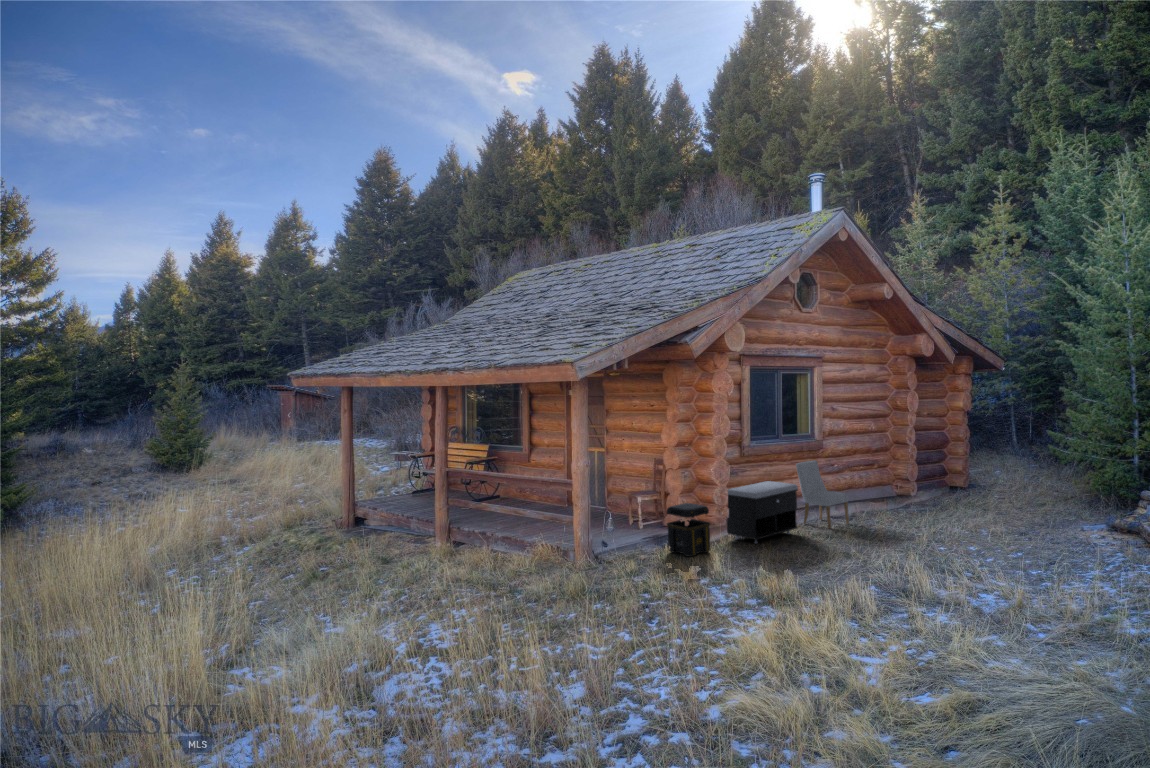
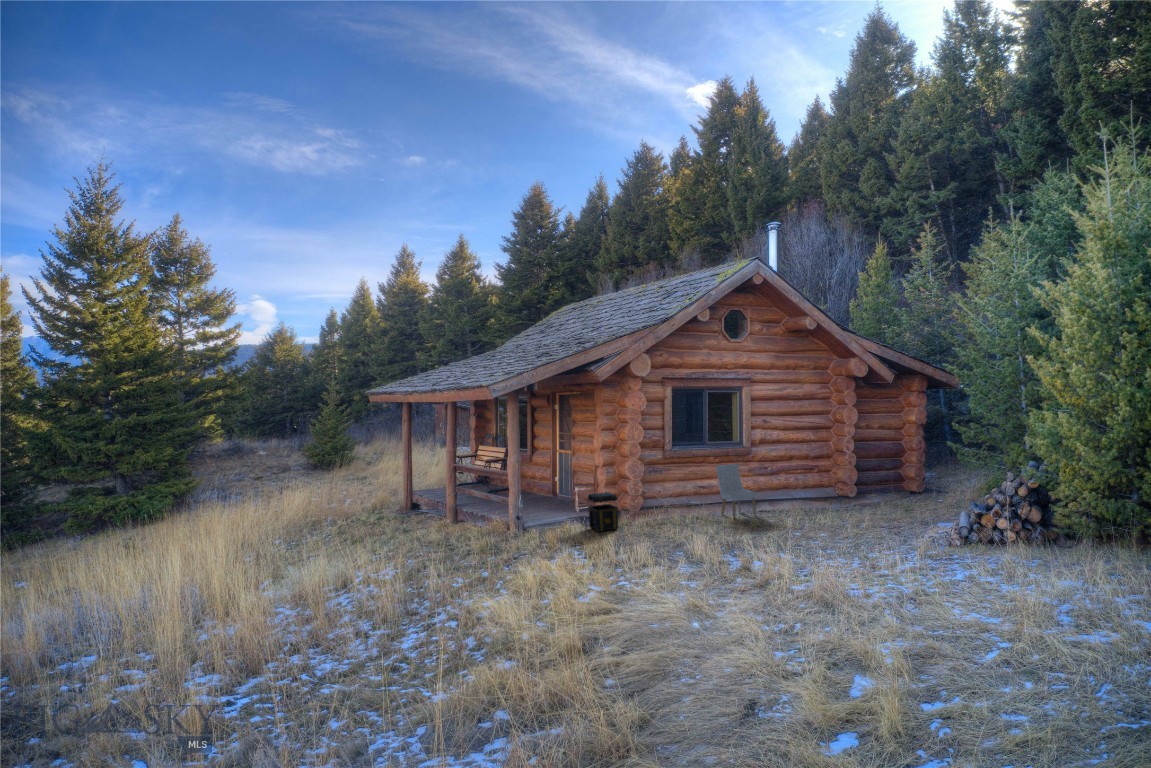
storage bench: present [727,481,798,543] -> none [644,479,704,526]

